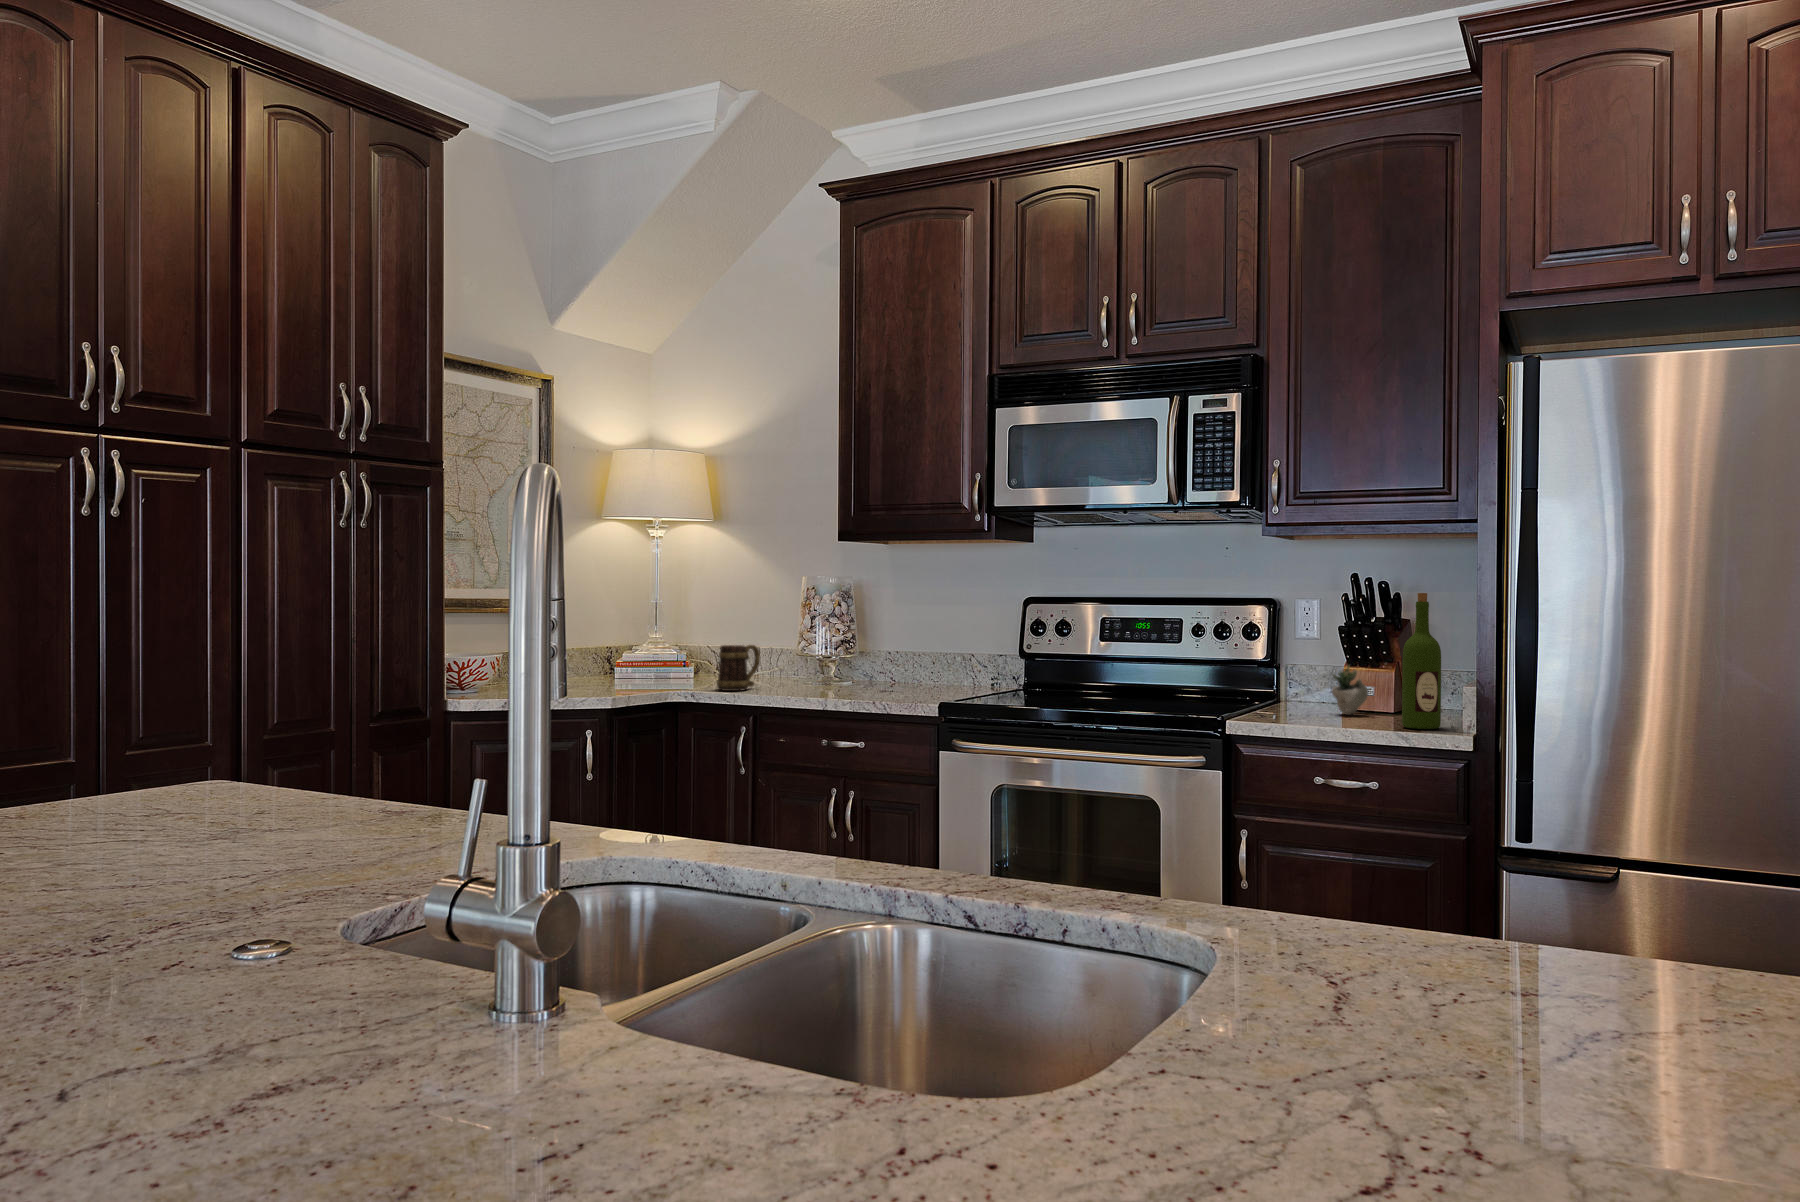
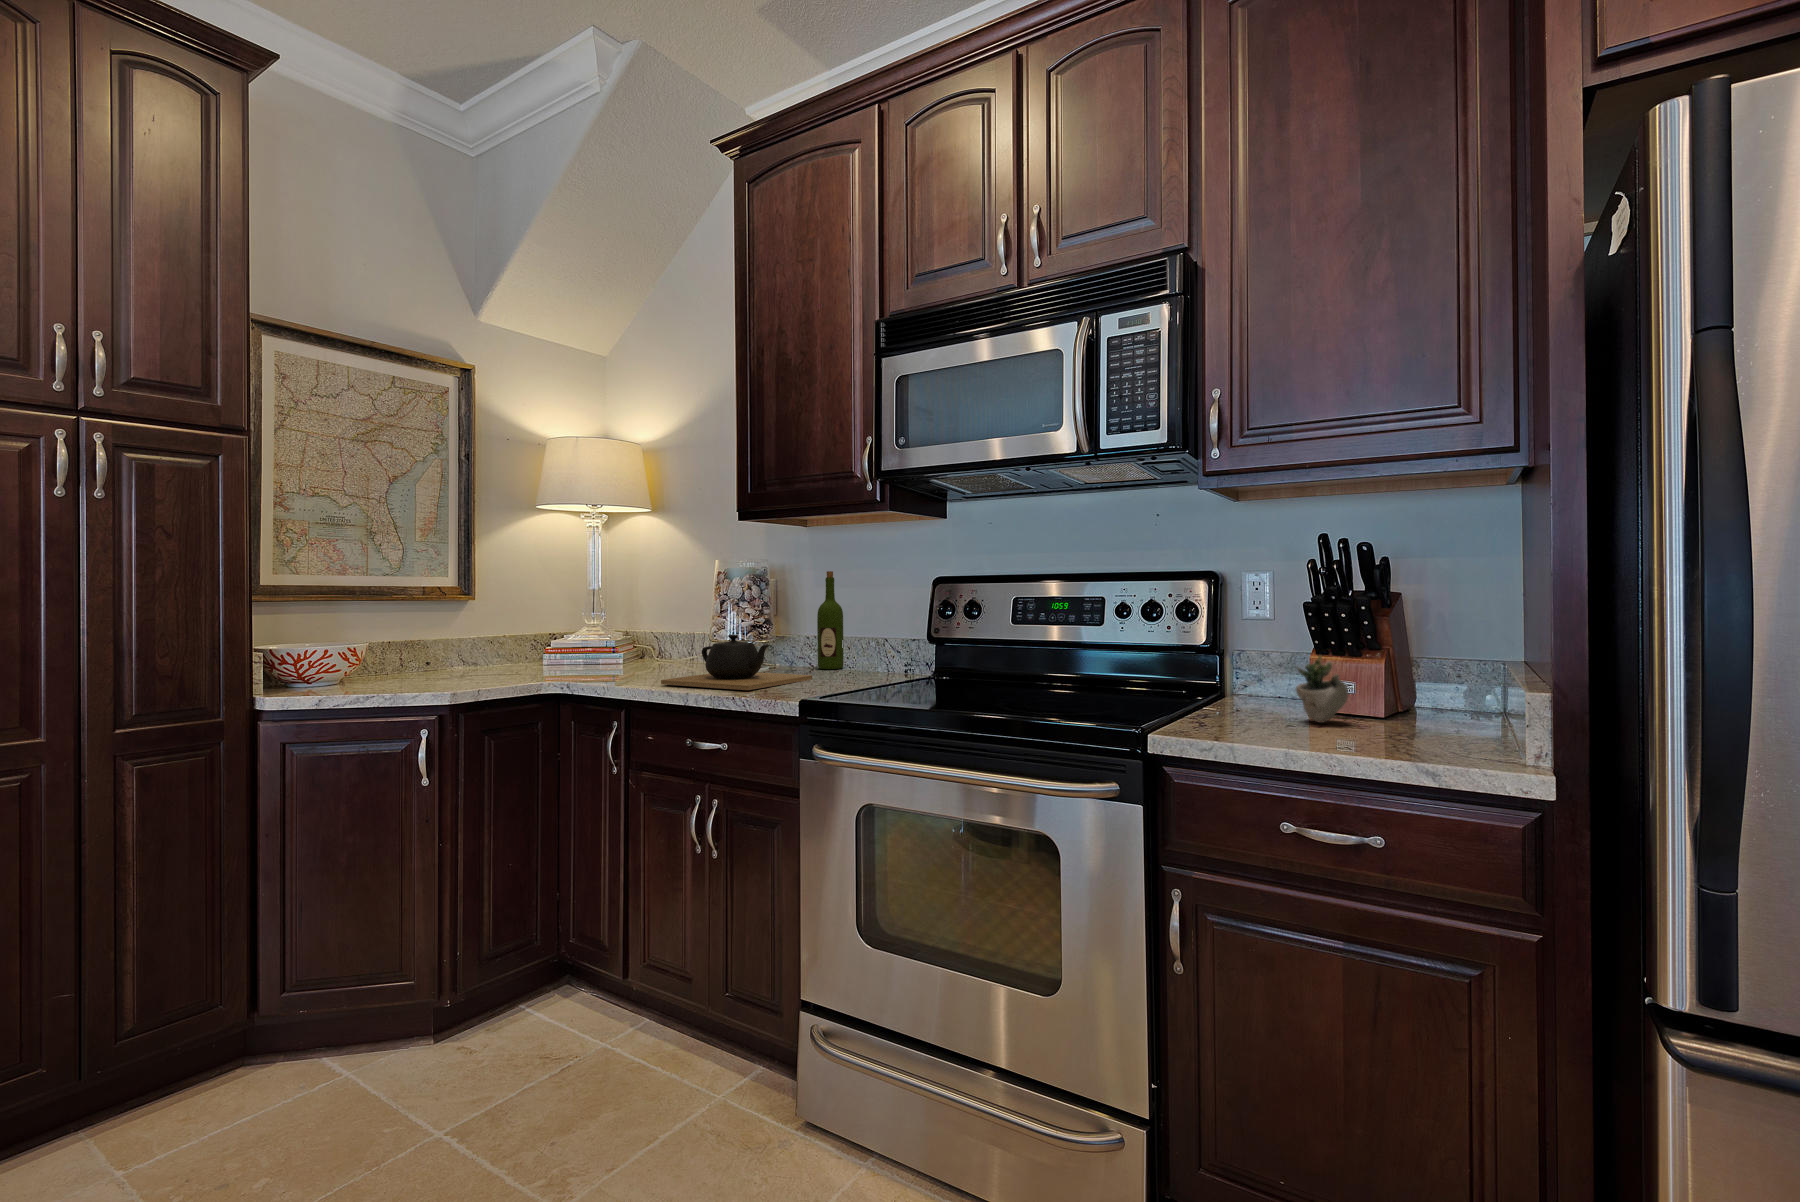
wine bottle: present [1402,593,1441,729] -> present [817,571,844,669]
mug: present [717,645,760,691] -> none [609,632,659,682]
teapot: none [777,648,910,697] -> present [661,635,812,690]

